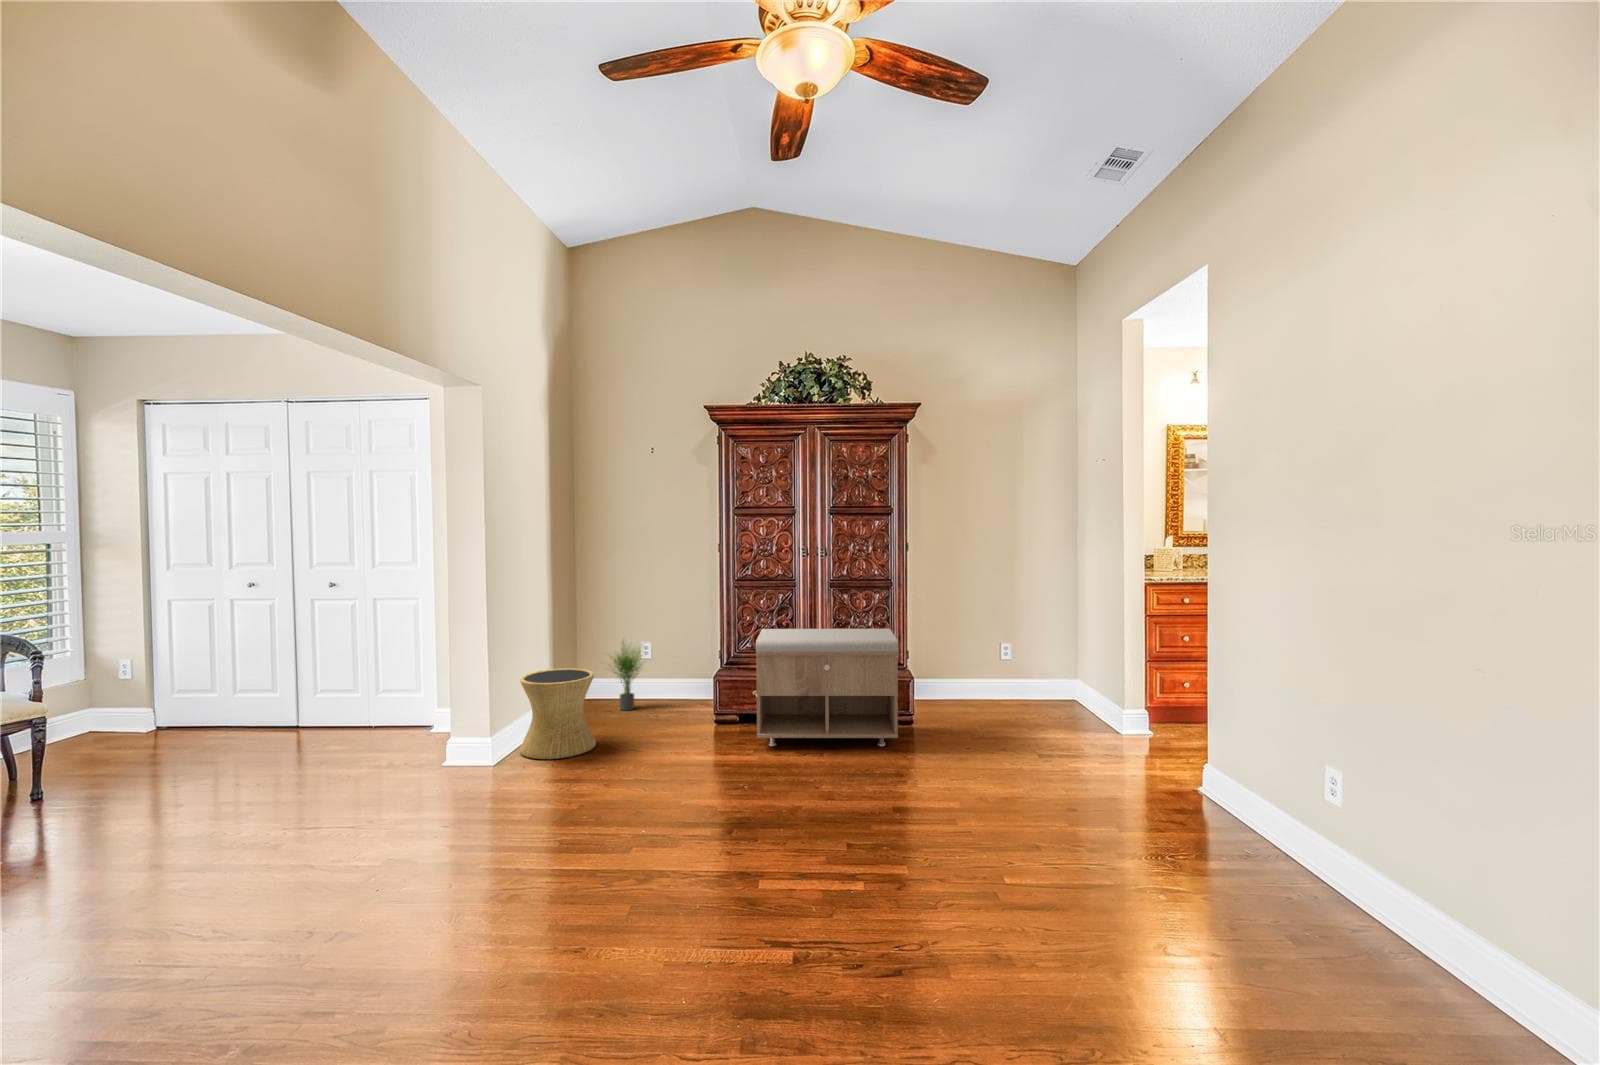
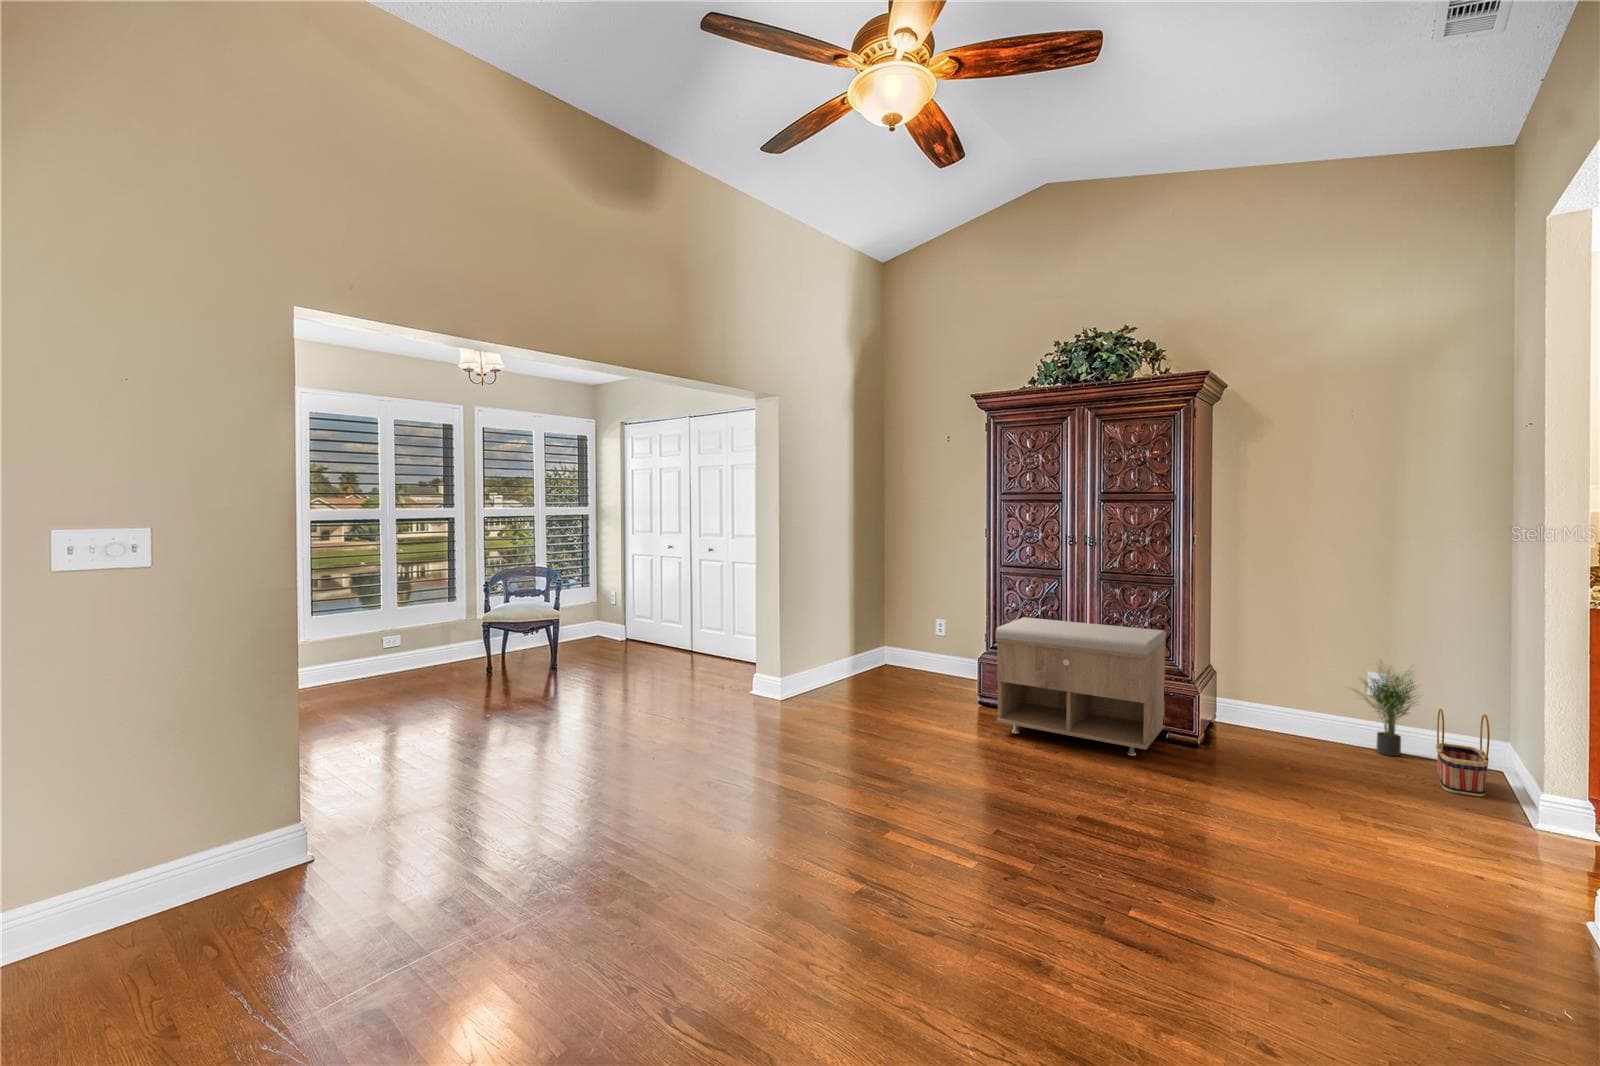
potted plant: present [608,642,643,711] -> present [1356,667,1422,756]
basket: none [1069,667,1106,729] -> present [1436,708,1490,797]
side table: present [520,668,596,759] -> none [805,634,867,709]

